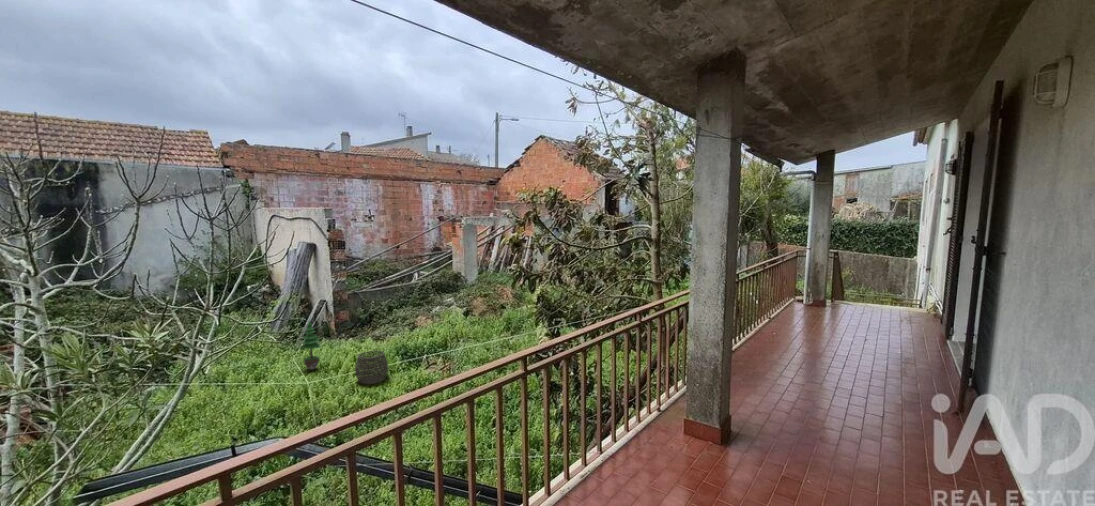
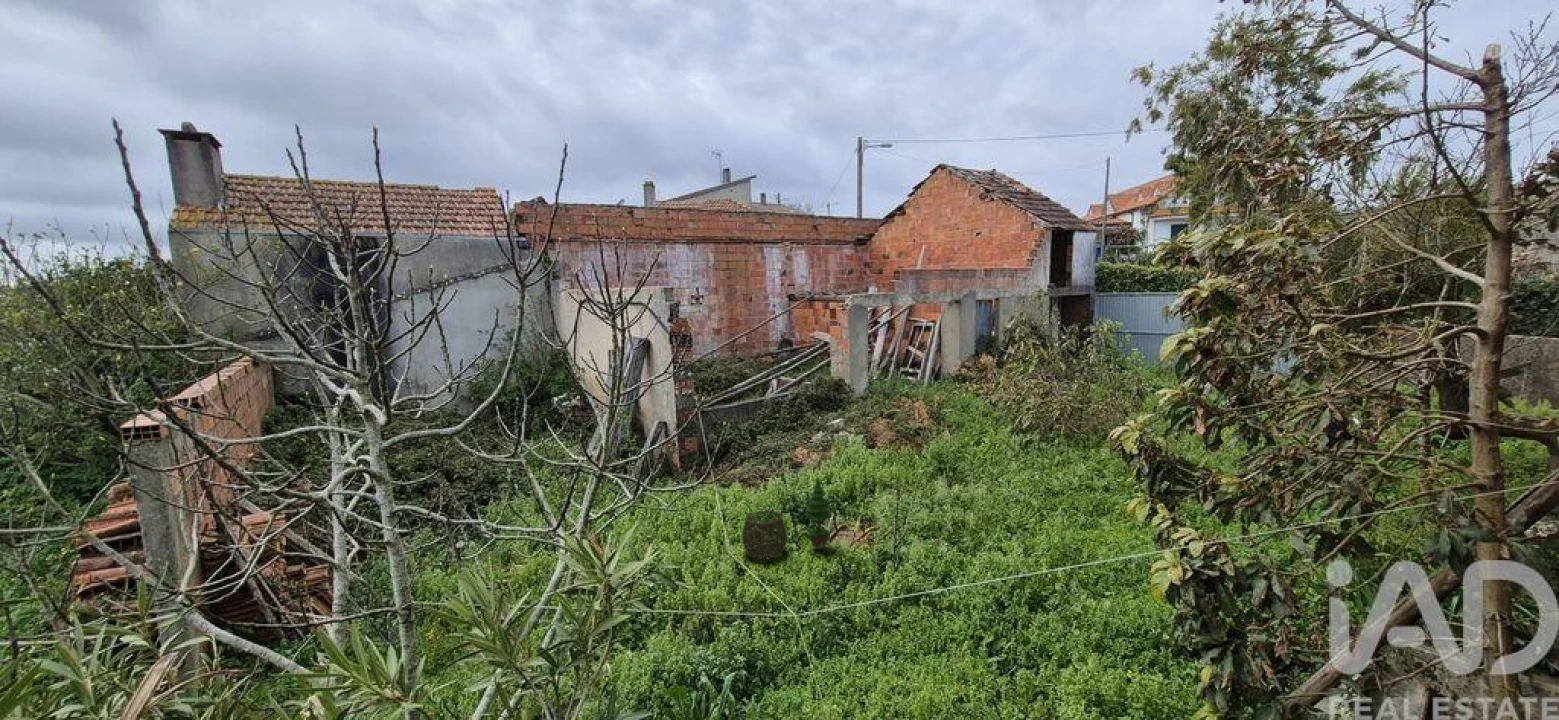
potted tree: present [301,322,320,370] -> present [806,478,832,549]

